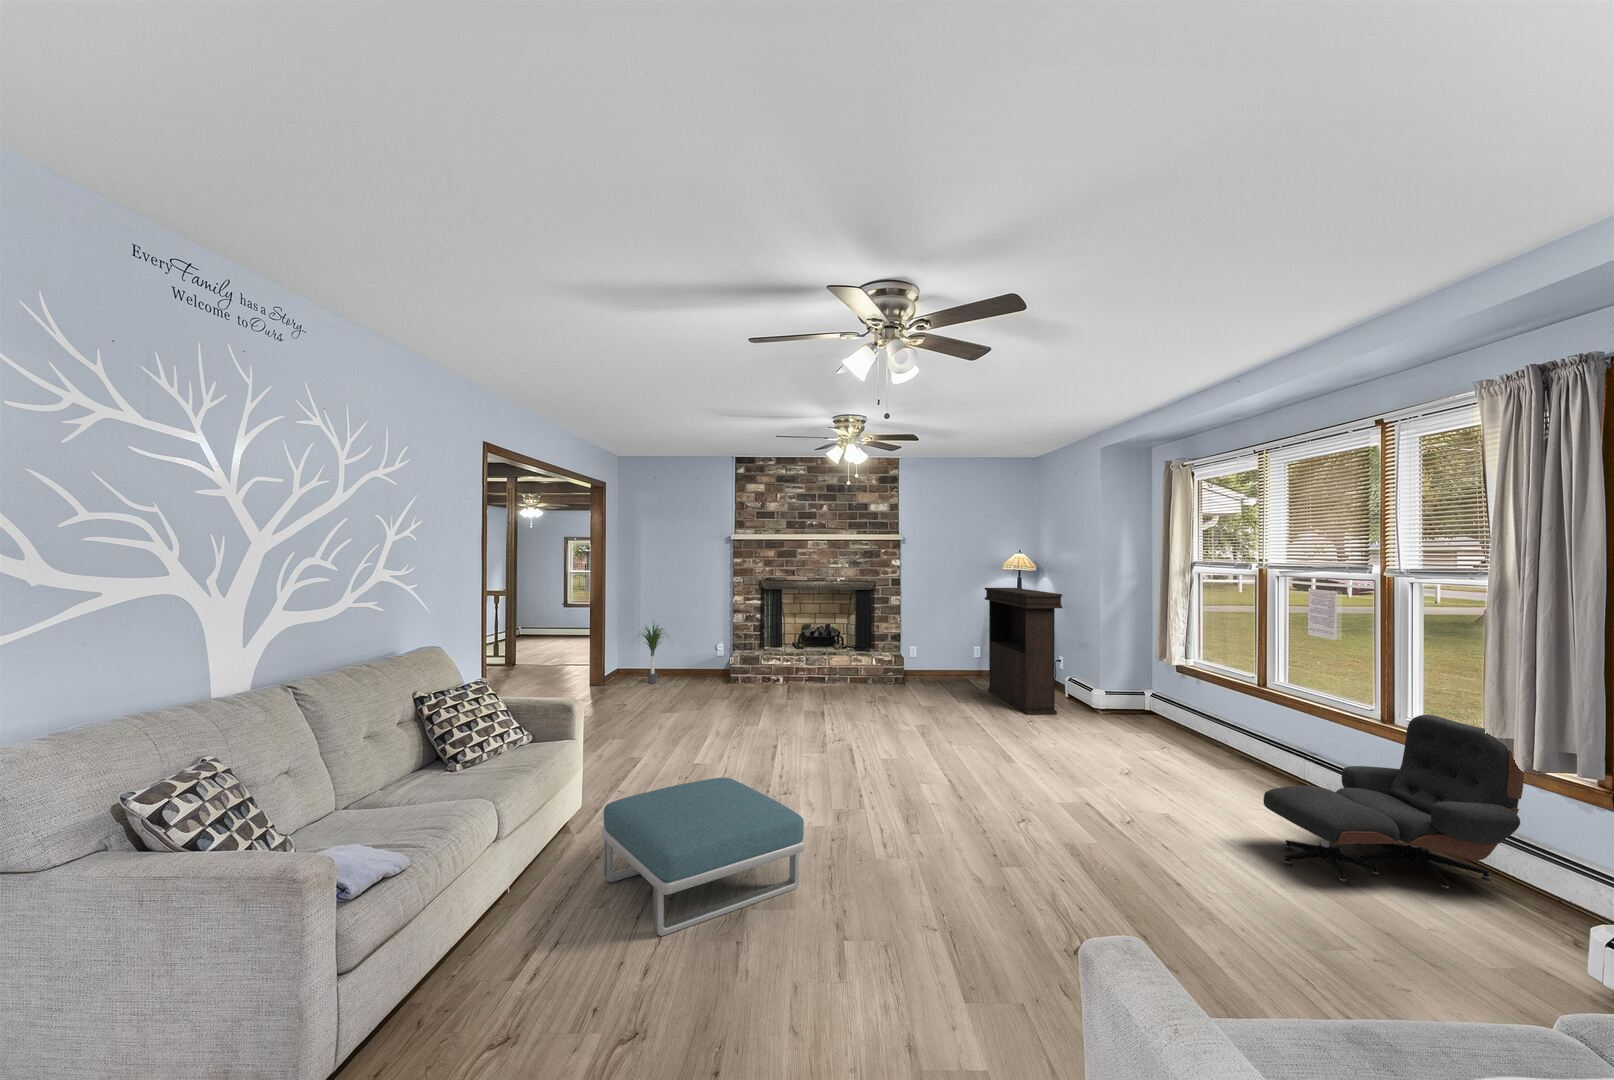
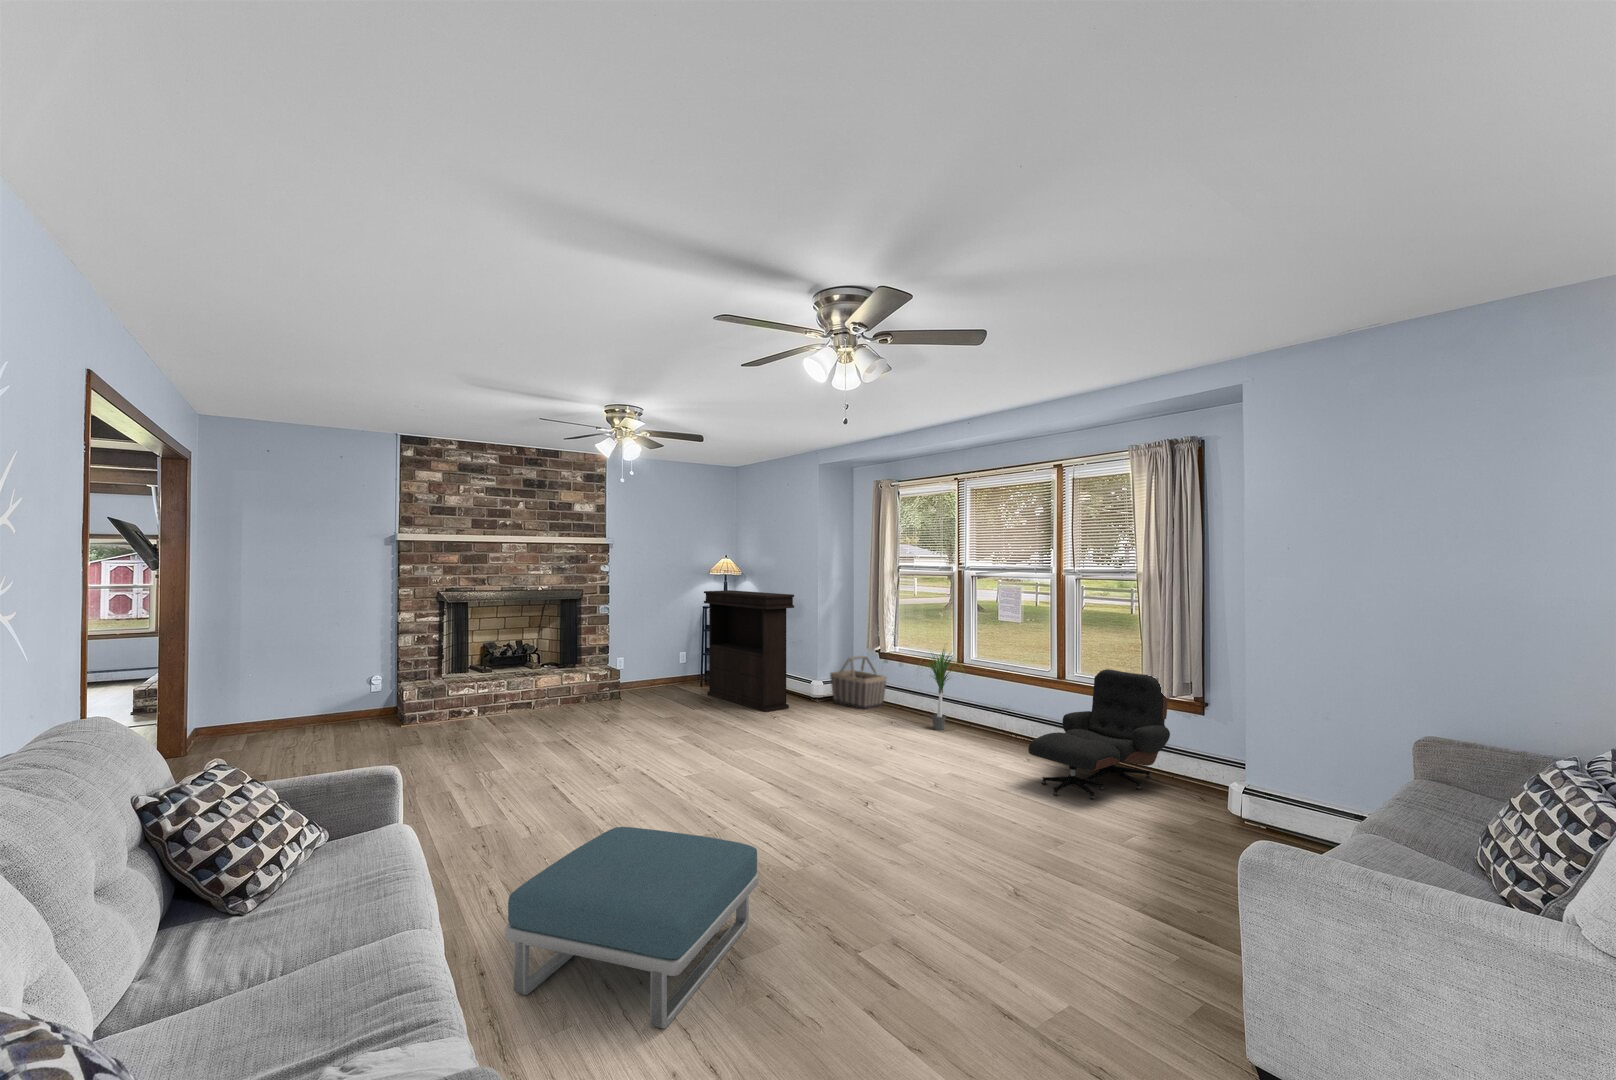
potted plant: present [638,624,663,684] -> present [918,650,963,730]
basket: none [1111,667,1176,727] -> present [830,656,887,709]

